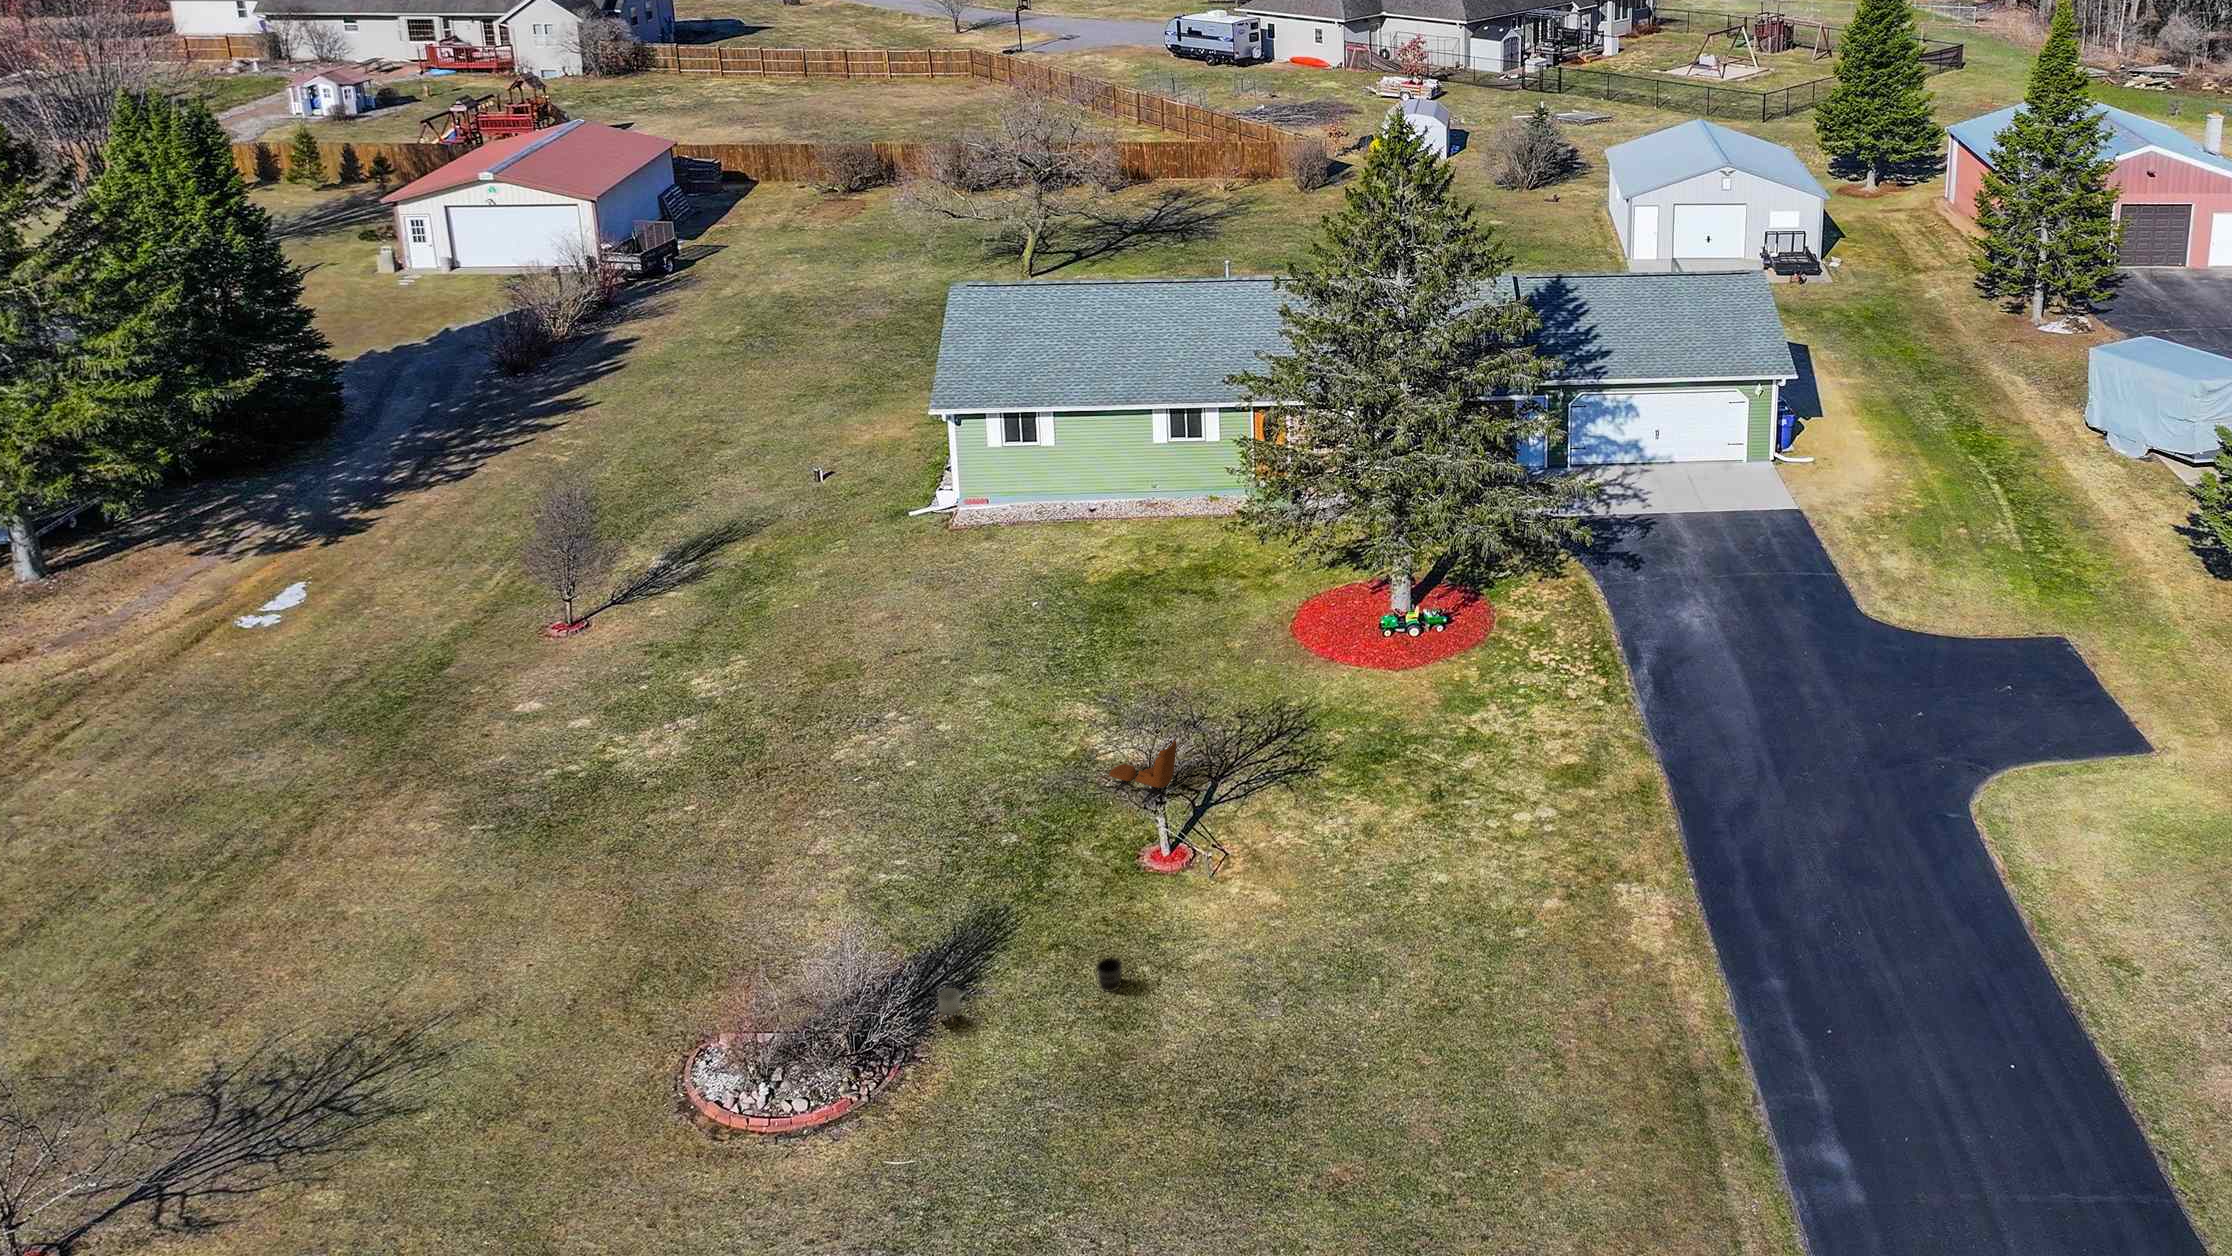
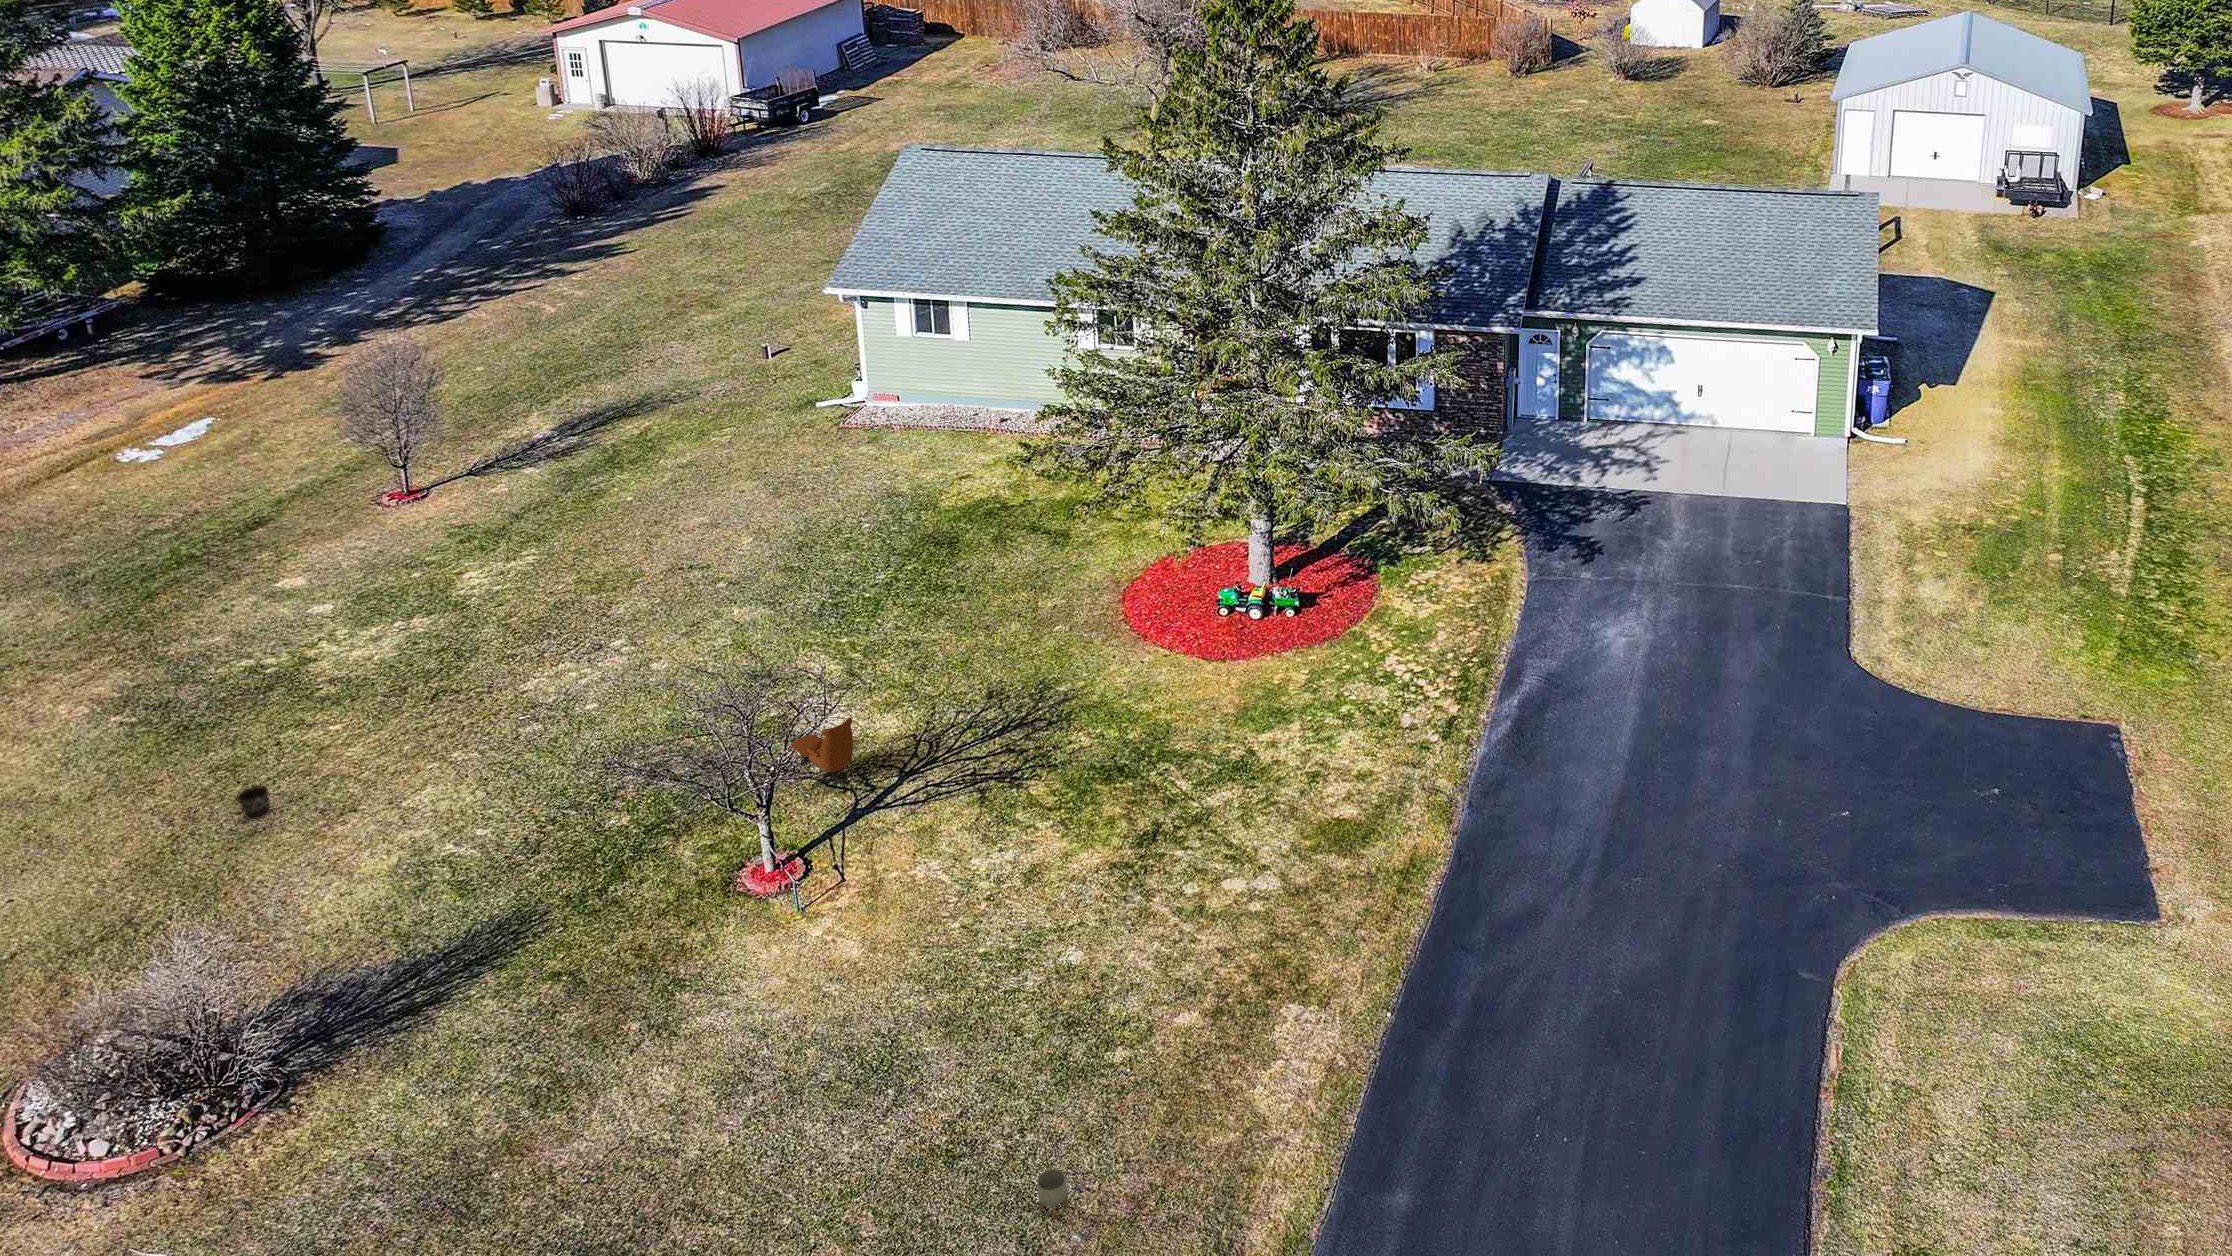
bucket: present [1096,958,1122,992] -> present [237,786,271,821]
planter: present [938,988,961,1021] -> present [1037,1169,1068,1220]

